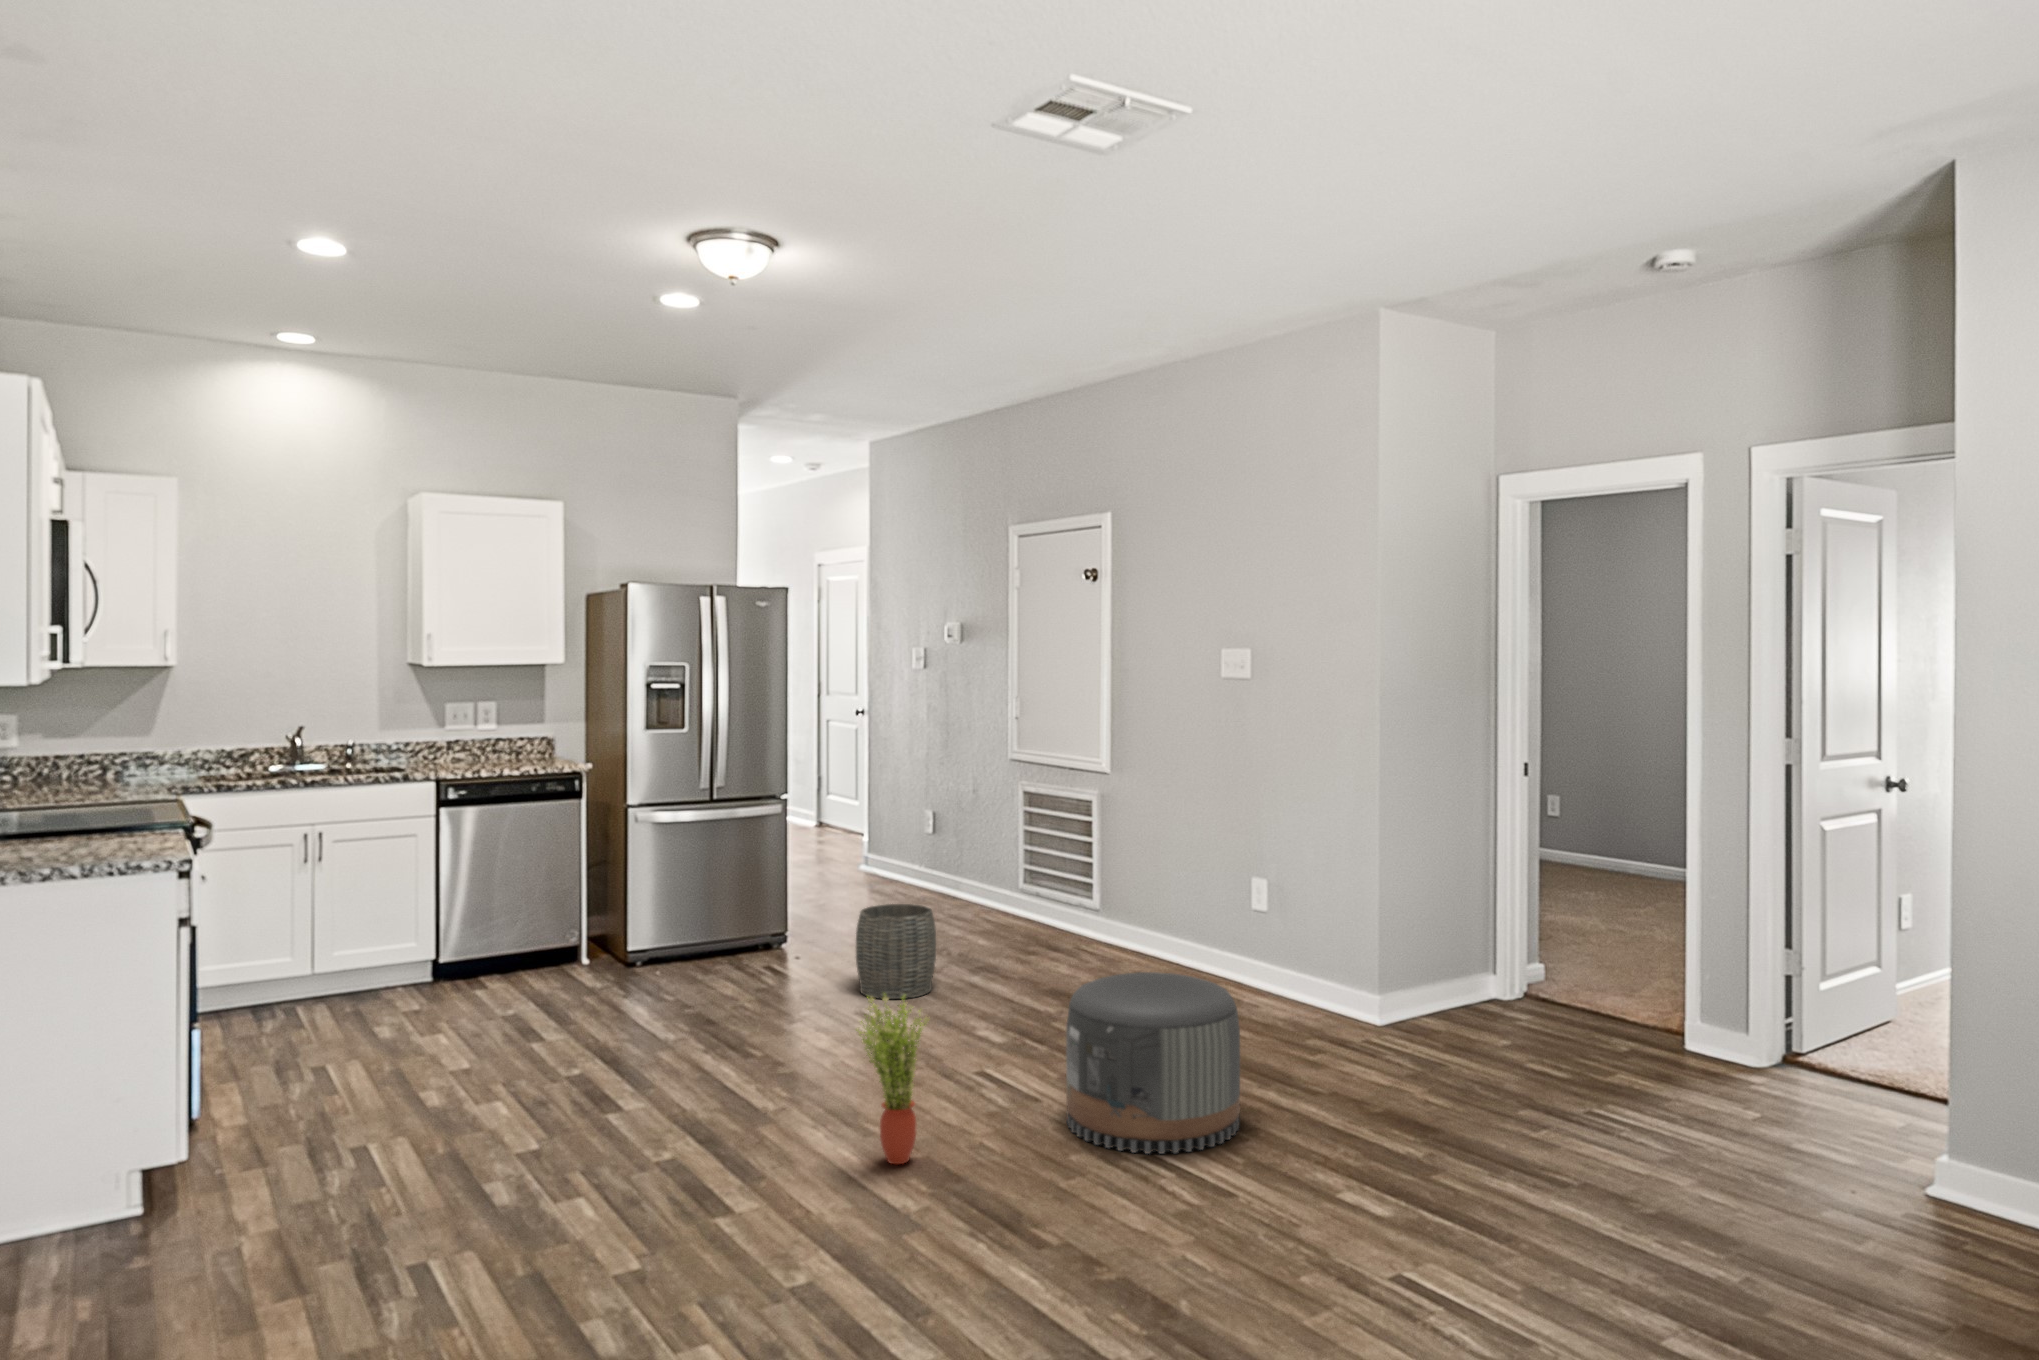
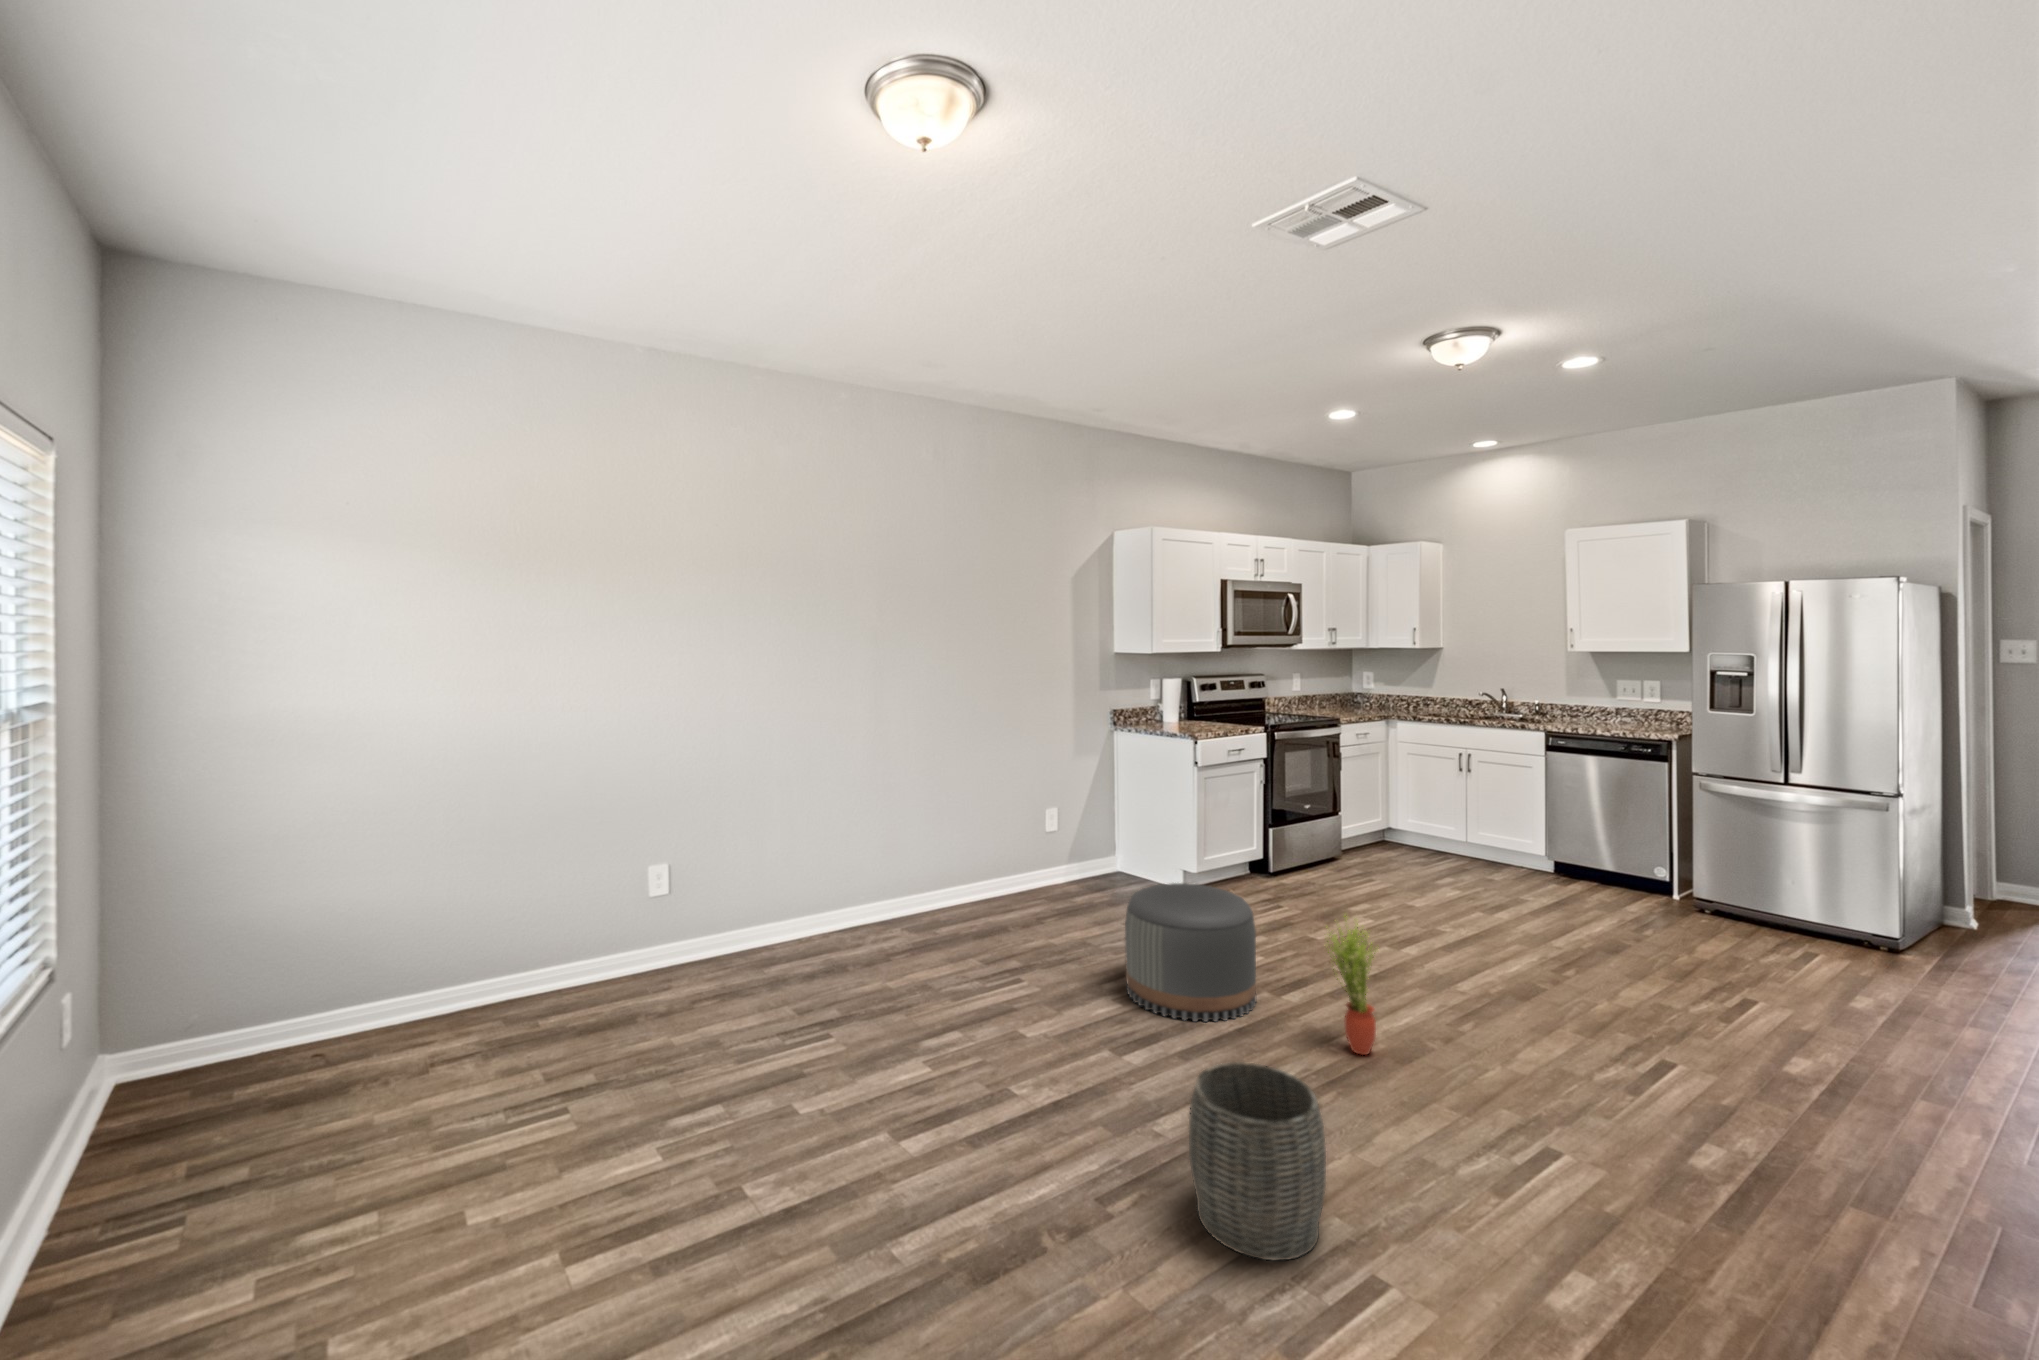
woven basket: present [856,904,936,999] -> present [1189,1062,1326,1261]
pouf: present [1066,972,1240,1154] -> present [1125,883,1256,1022]

